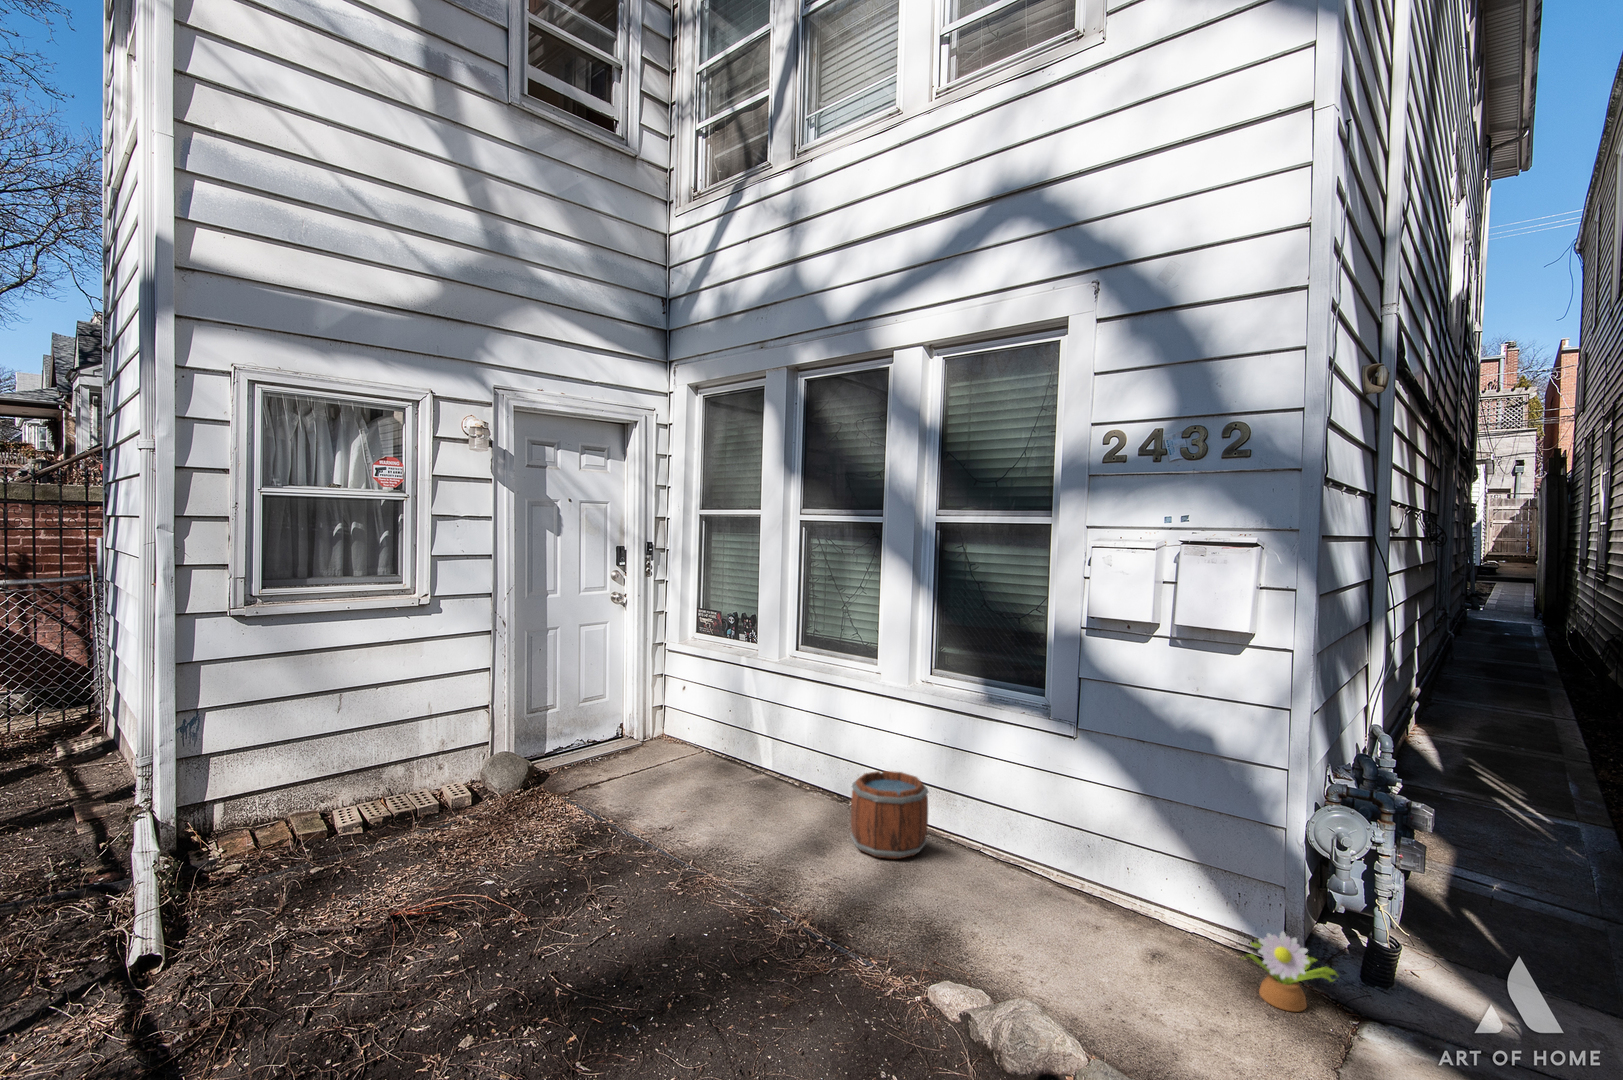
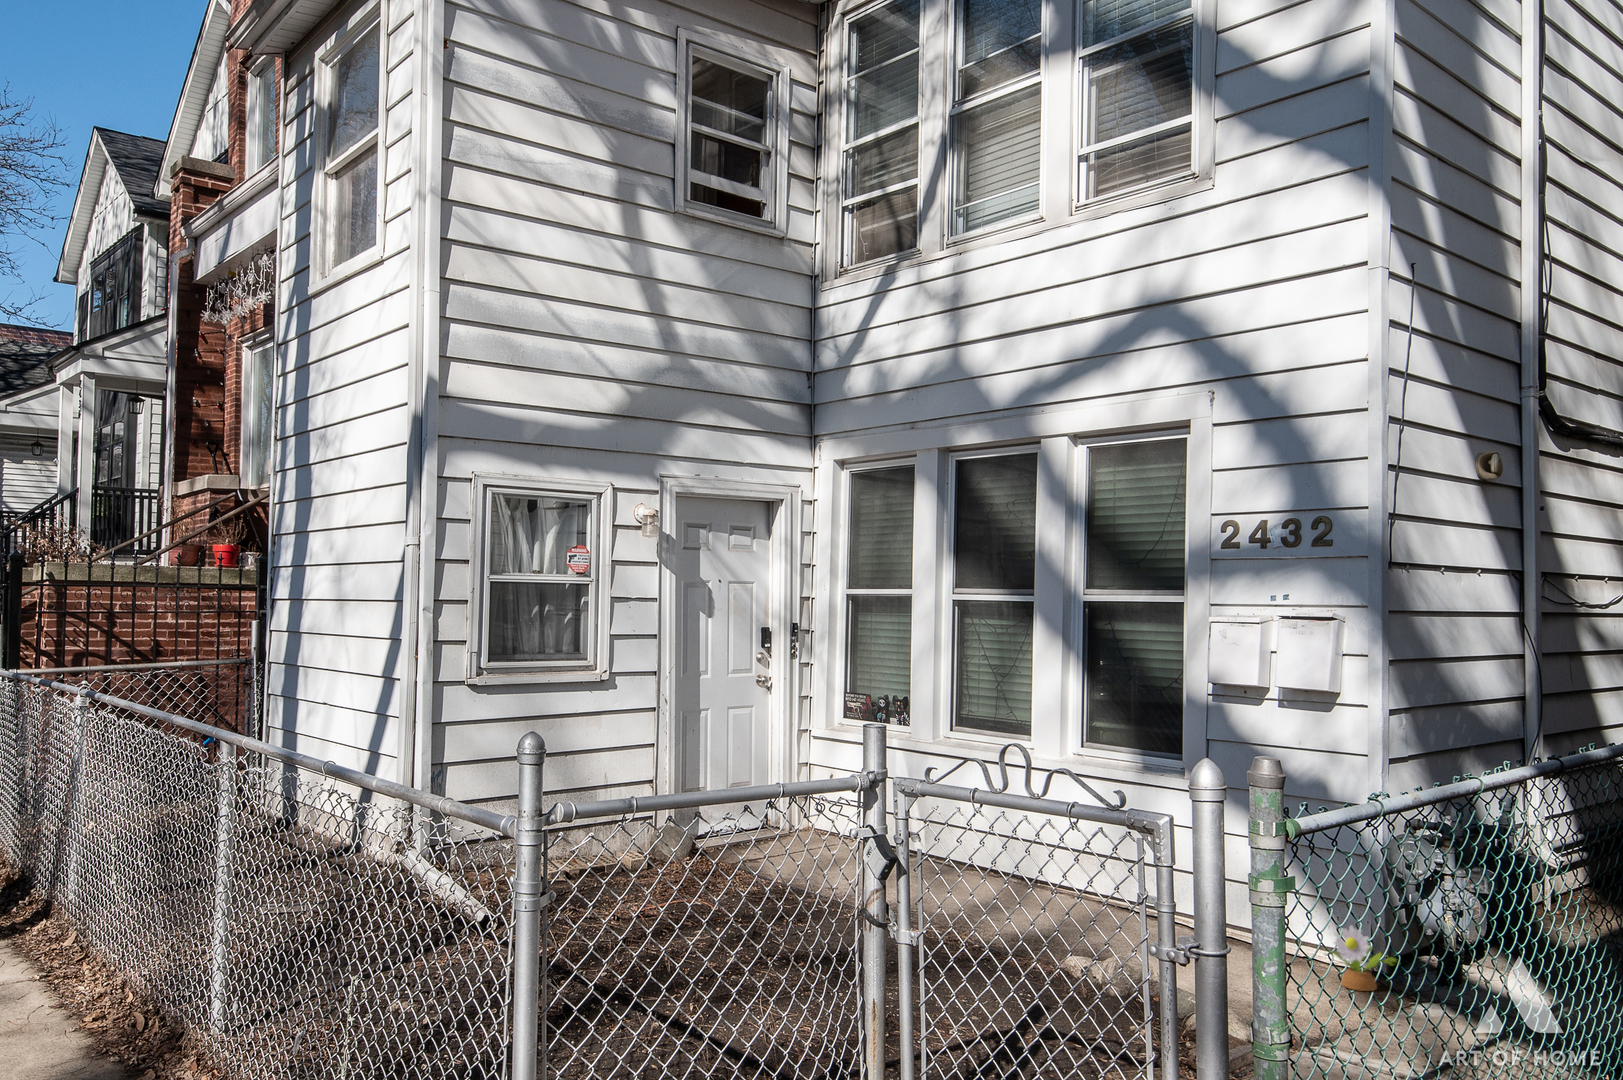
bucket: present [851,771,928,859] -> none [1006,836,1079,910]

